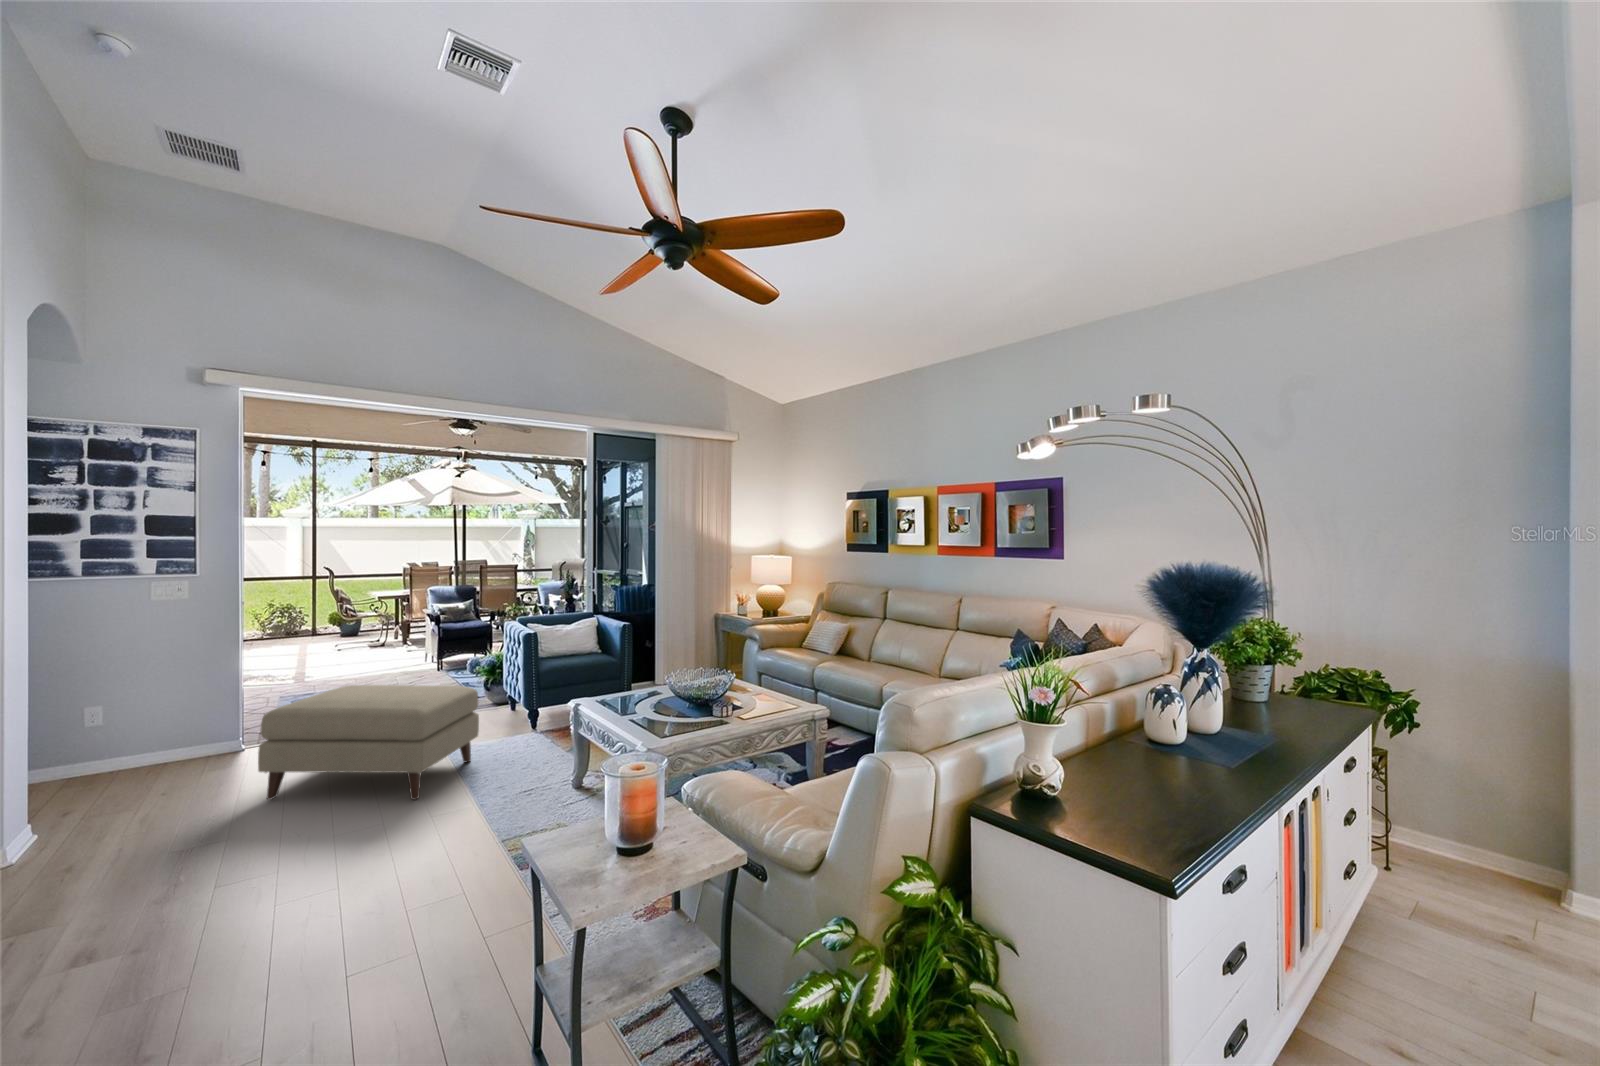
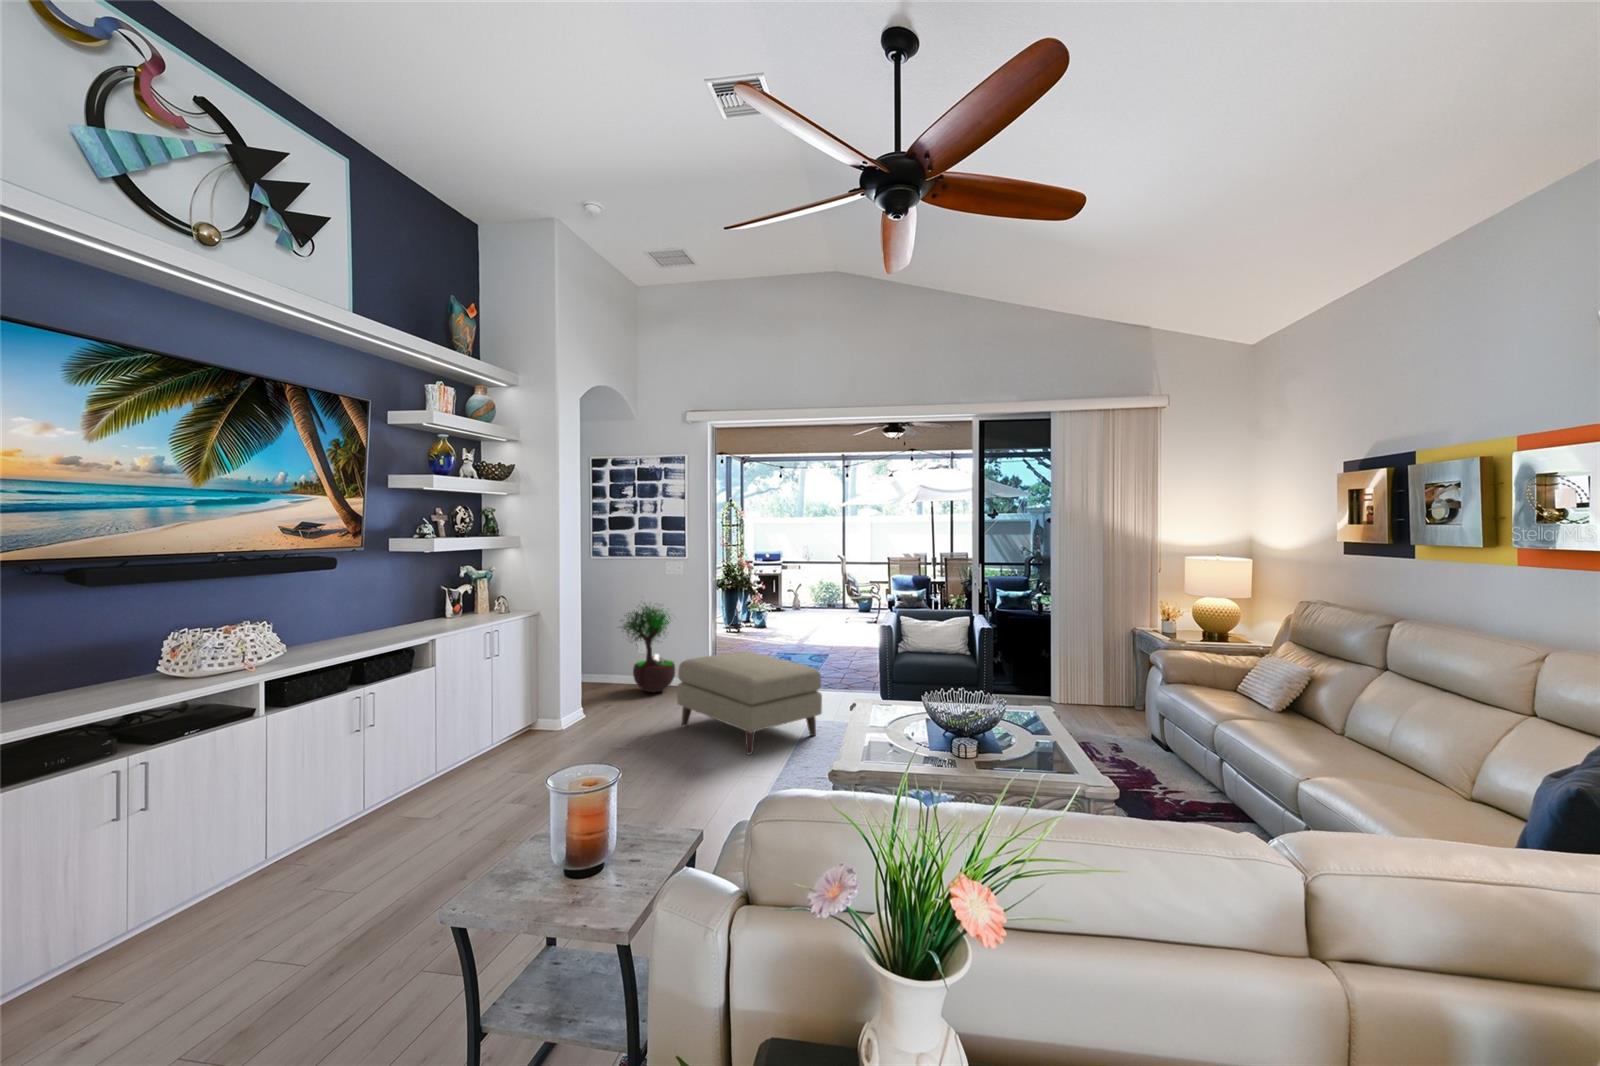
potted tree: none [70,635,196,778] -> present [621,602,675,692]

